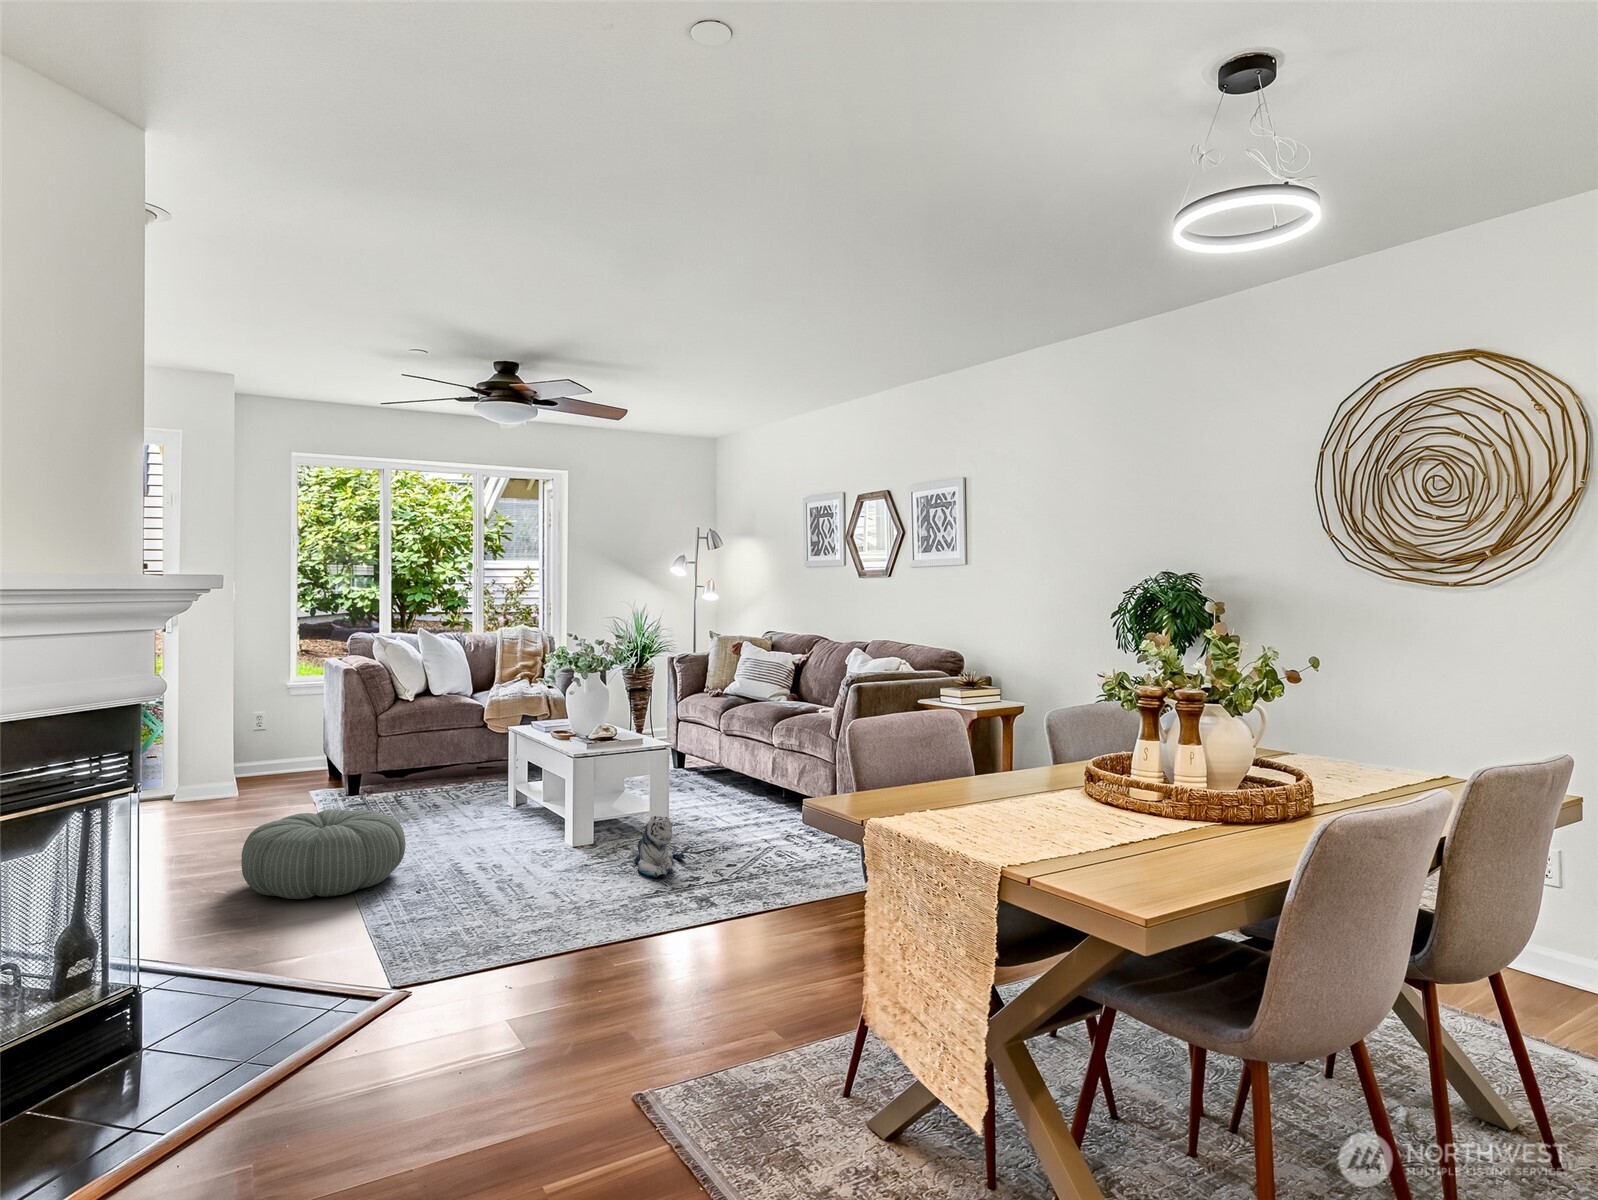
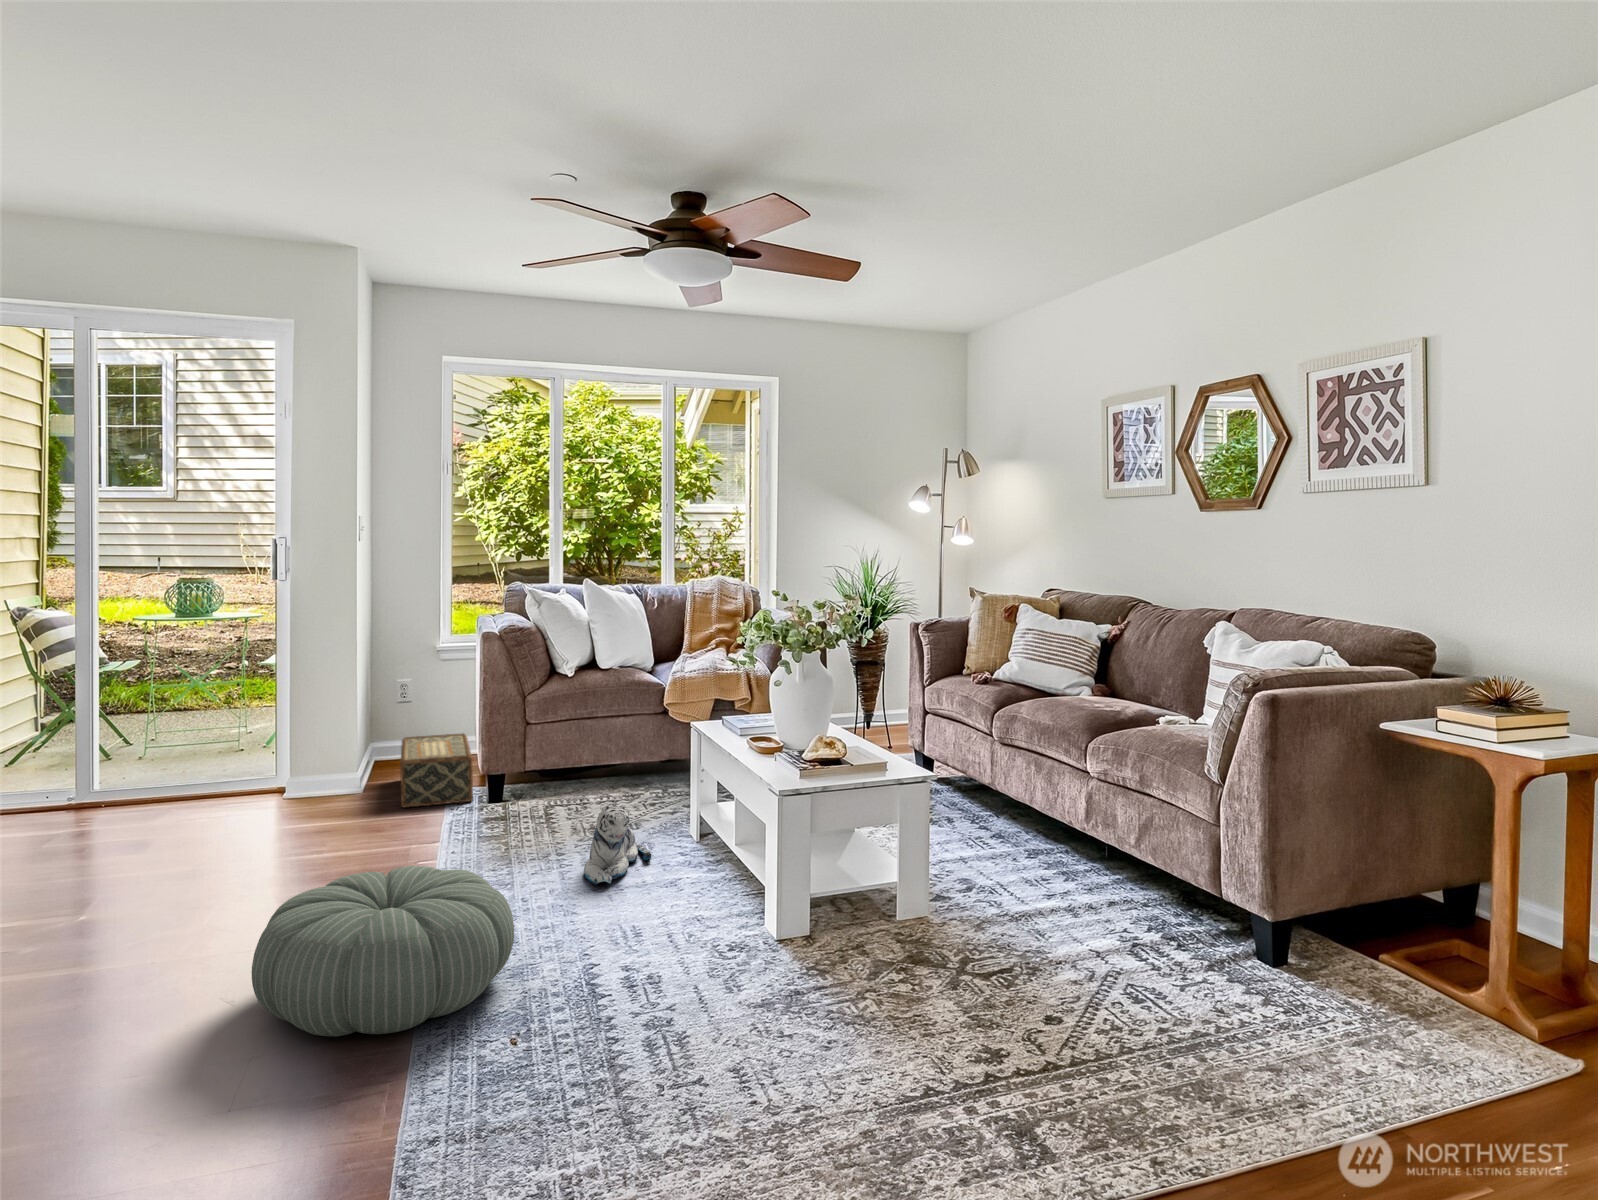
woven basket: none [270,749,336,801] -> present [400,733,473,807]
plush toy: present [634,816,685,878] -> present [584,806,651,885]

